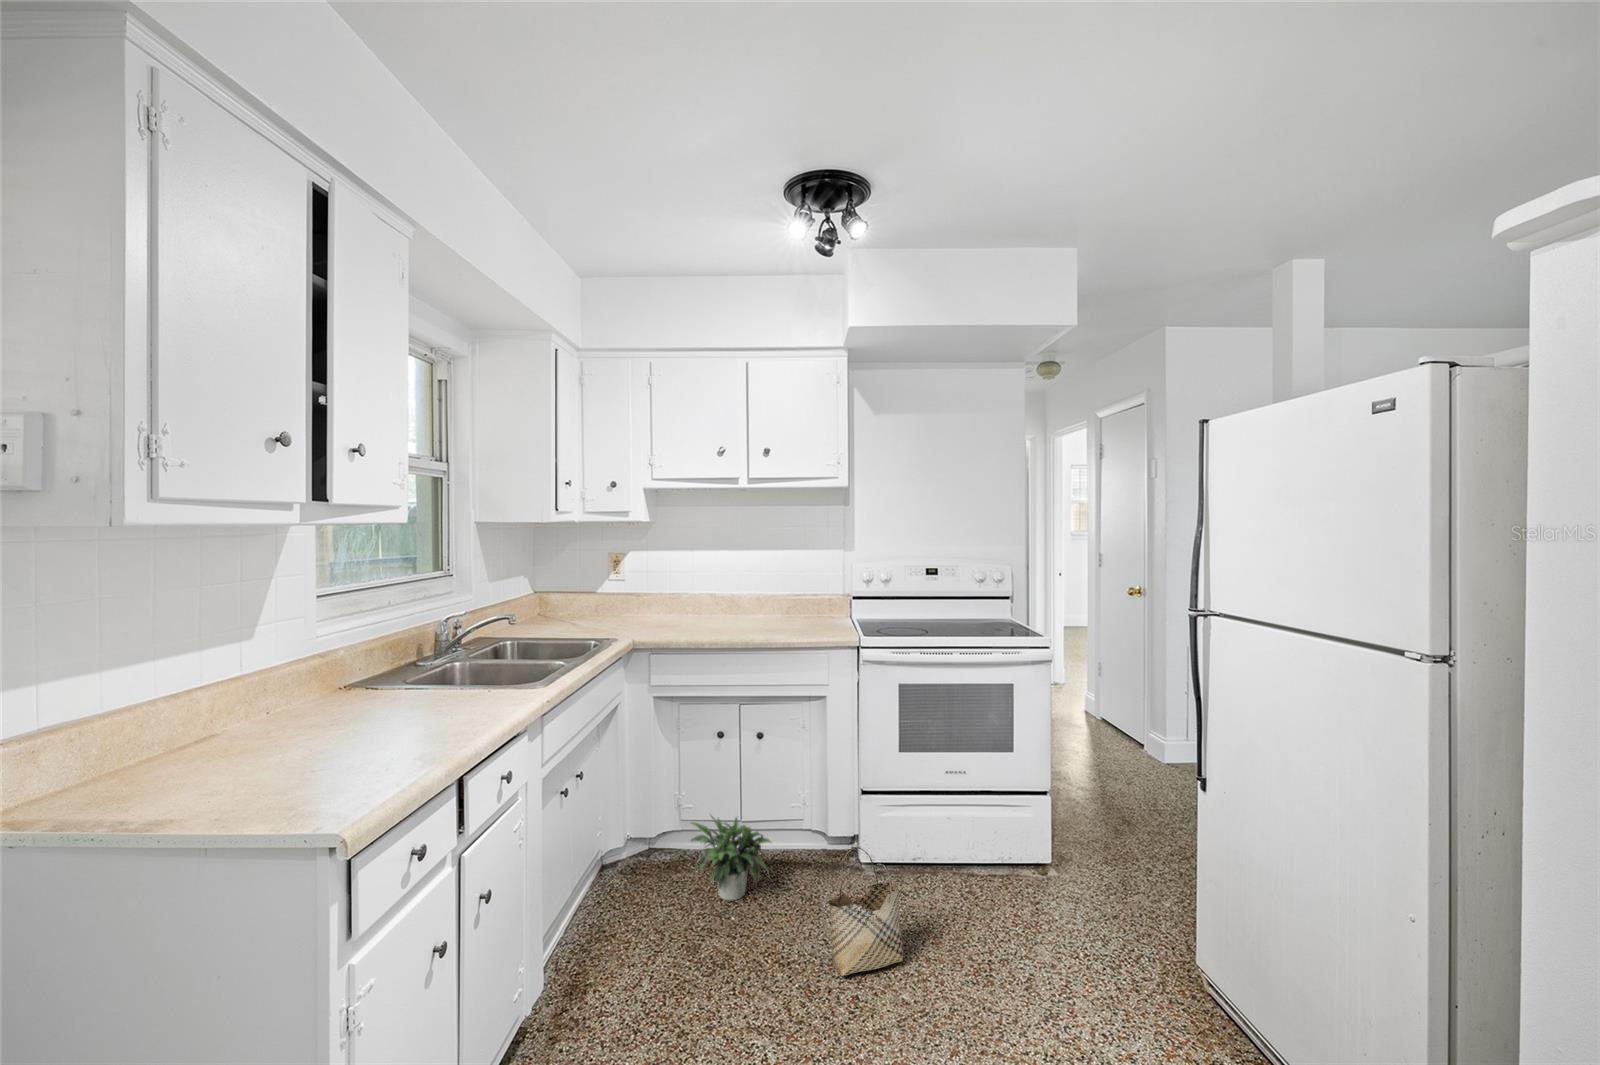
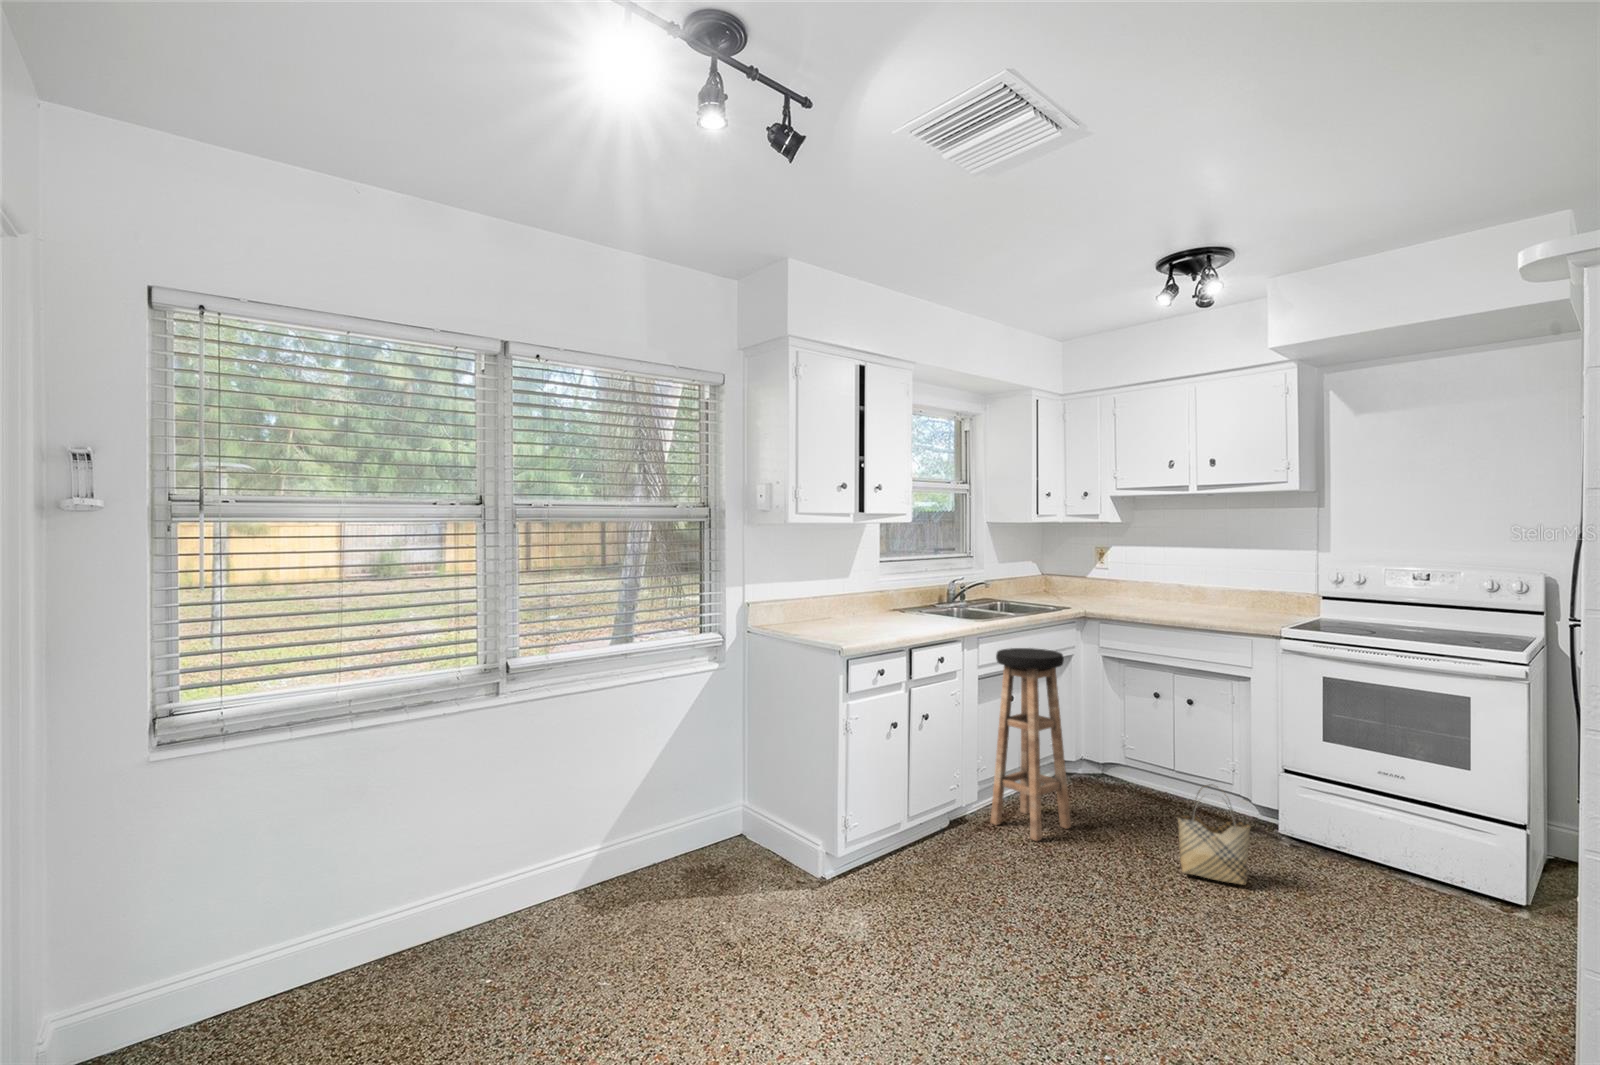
bar stool: none [565,710,675,1014] -> present [991,648,1071,841]
potted plant: present [691,816,771,900] -> none [1107,750,1177,818]

